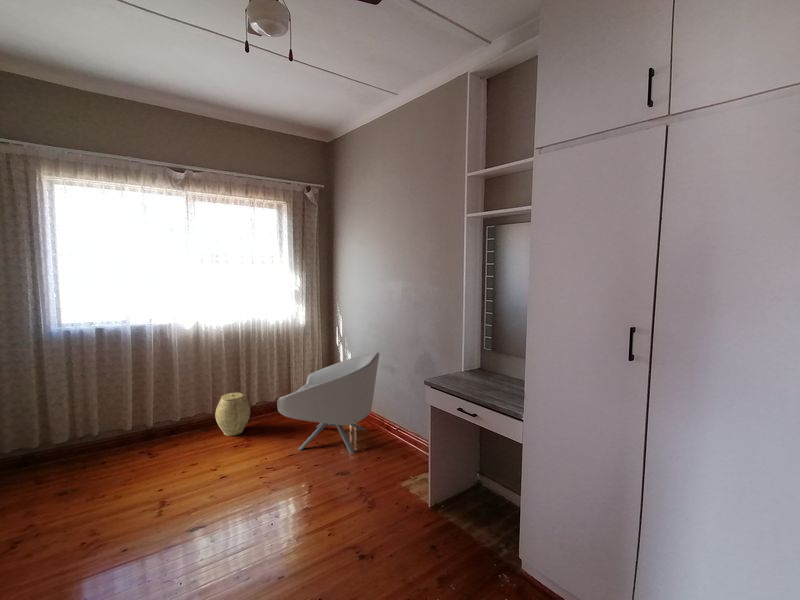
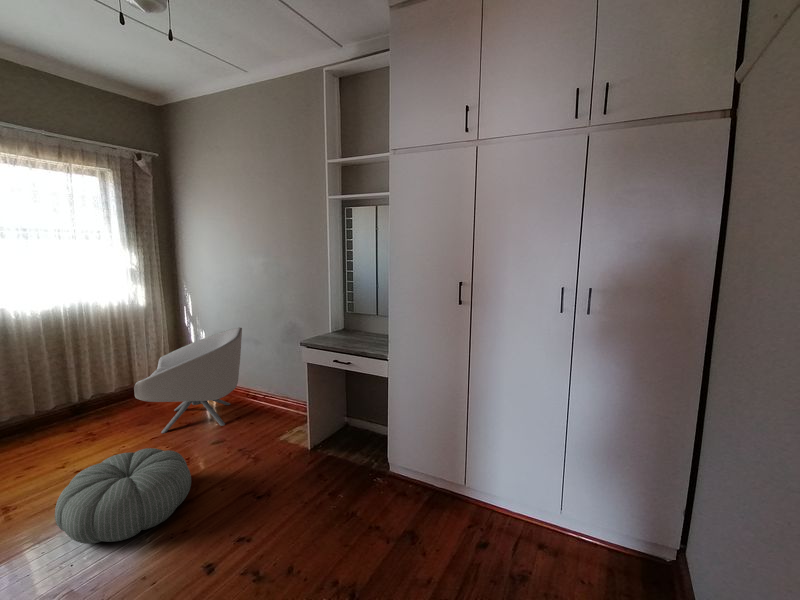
woven basket: present [215,393,250,436] -> none [42,387,89,436]
pouf: none [177,471,299,573] -> present [55,448,191,544]

